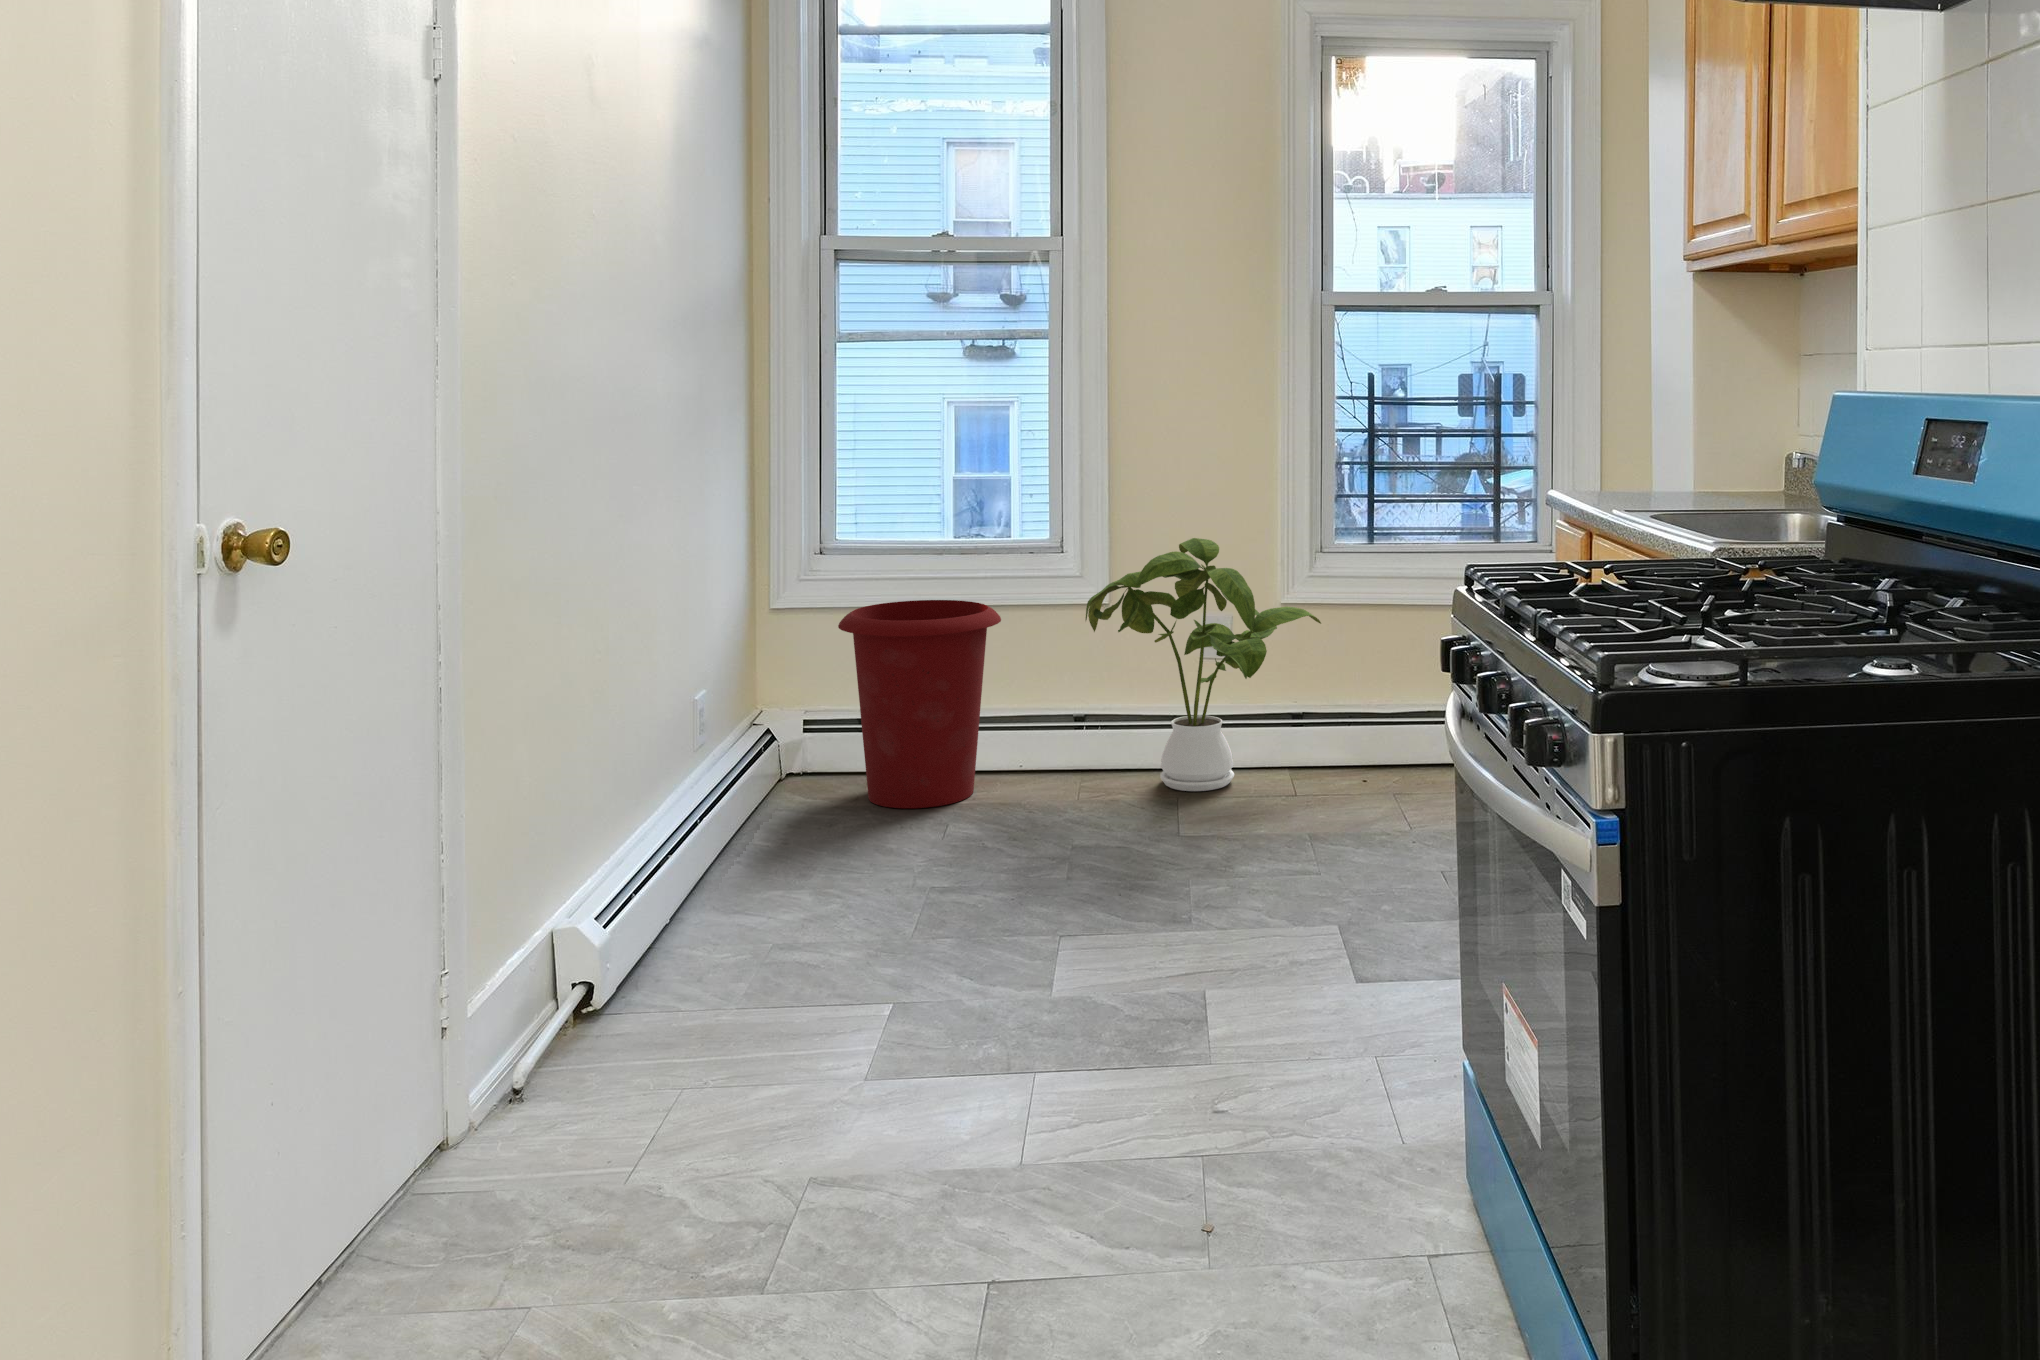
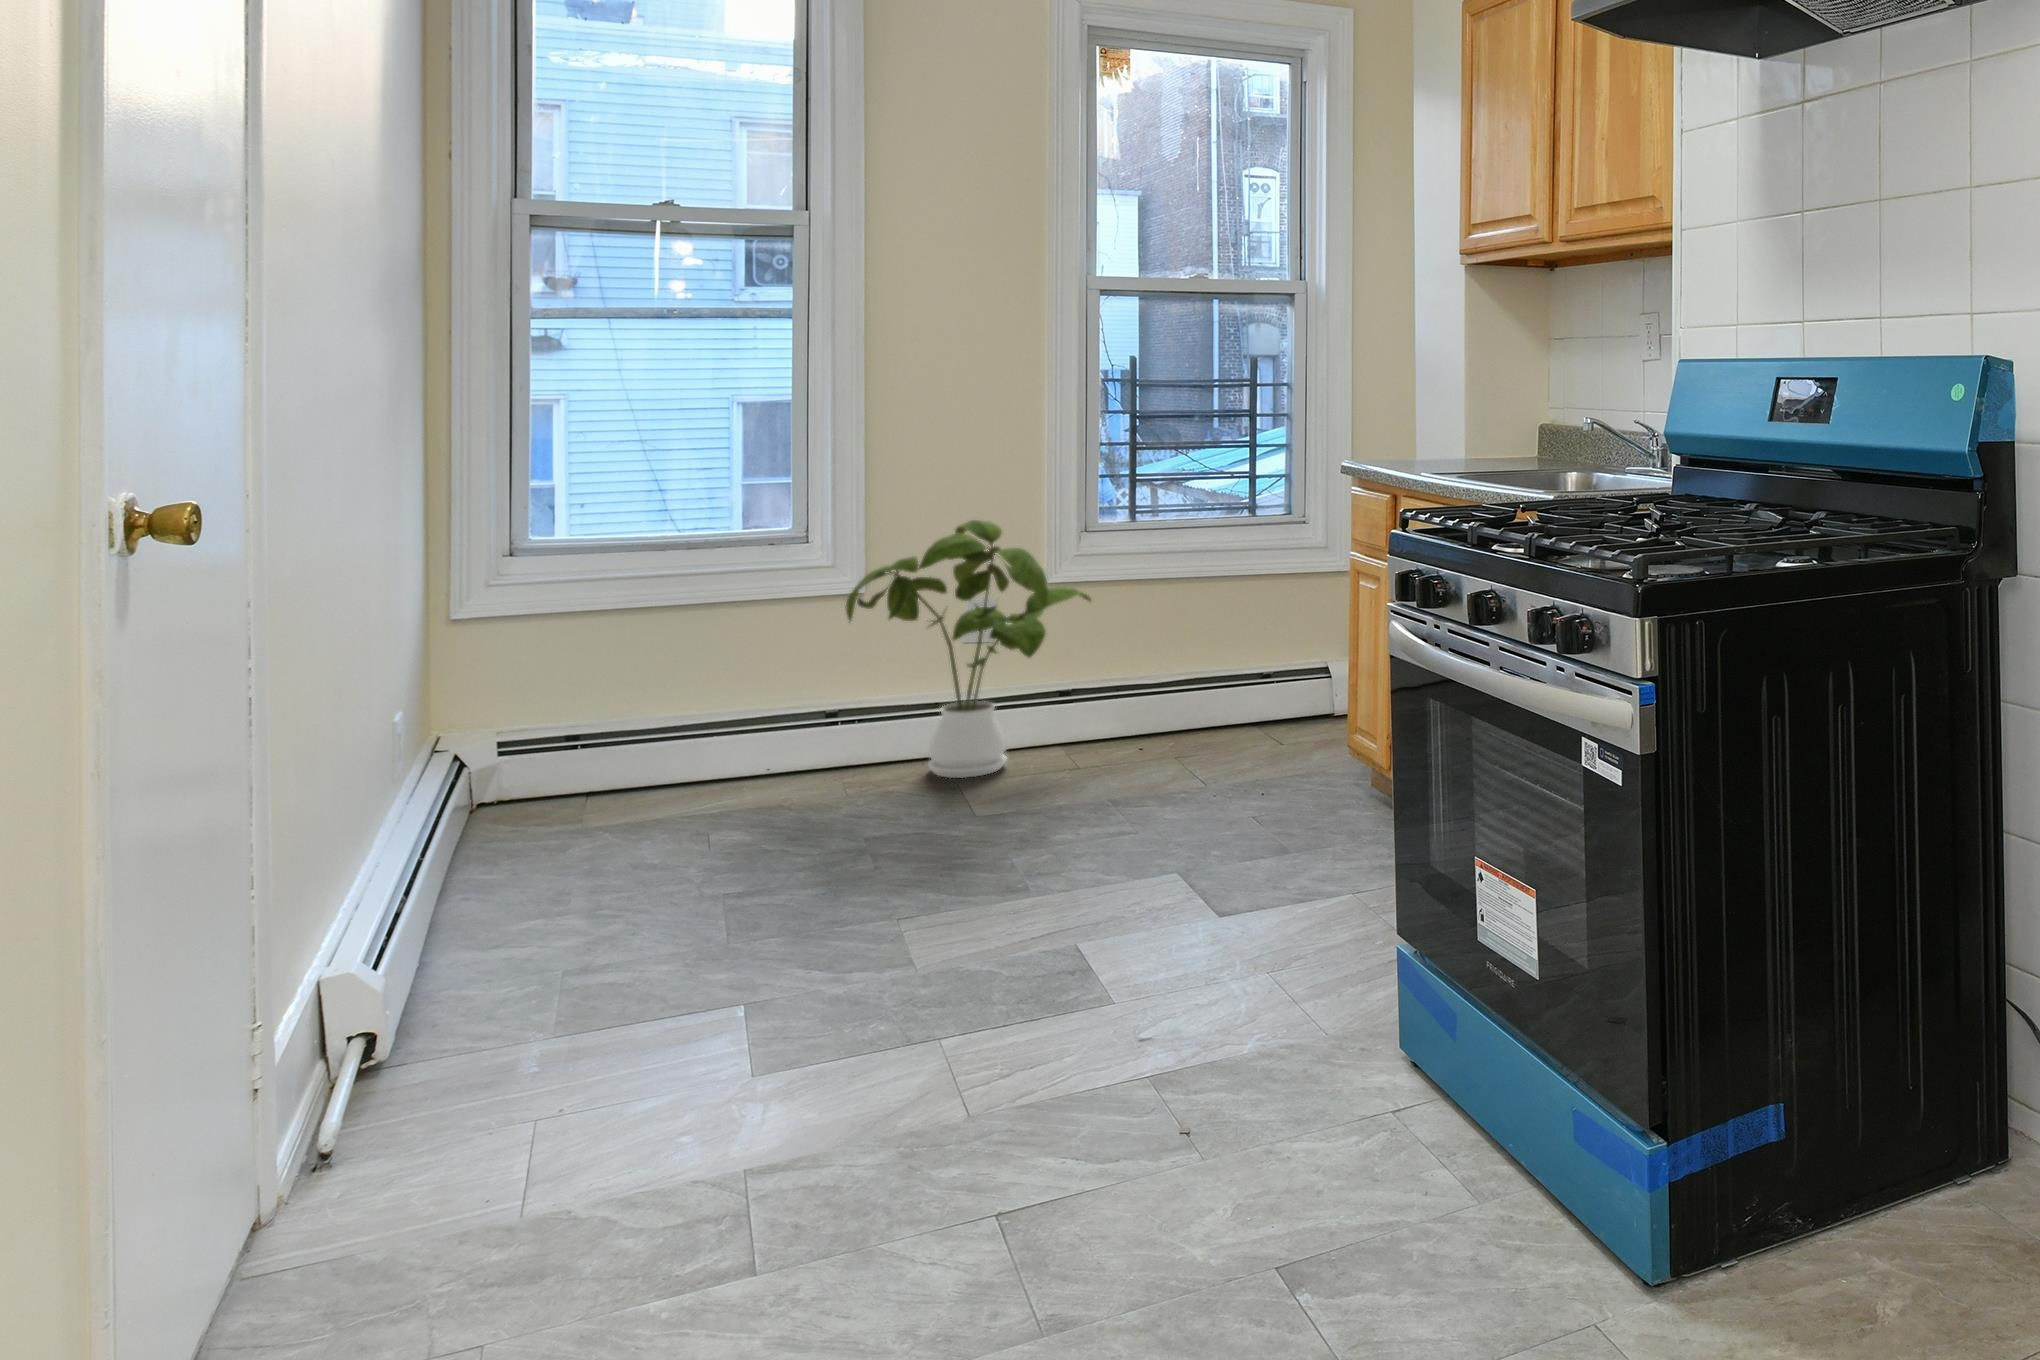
waste bin: present [838,600,1001,808] -> none [555,598,752,826]

